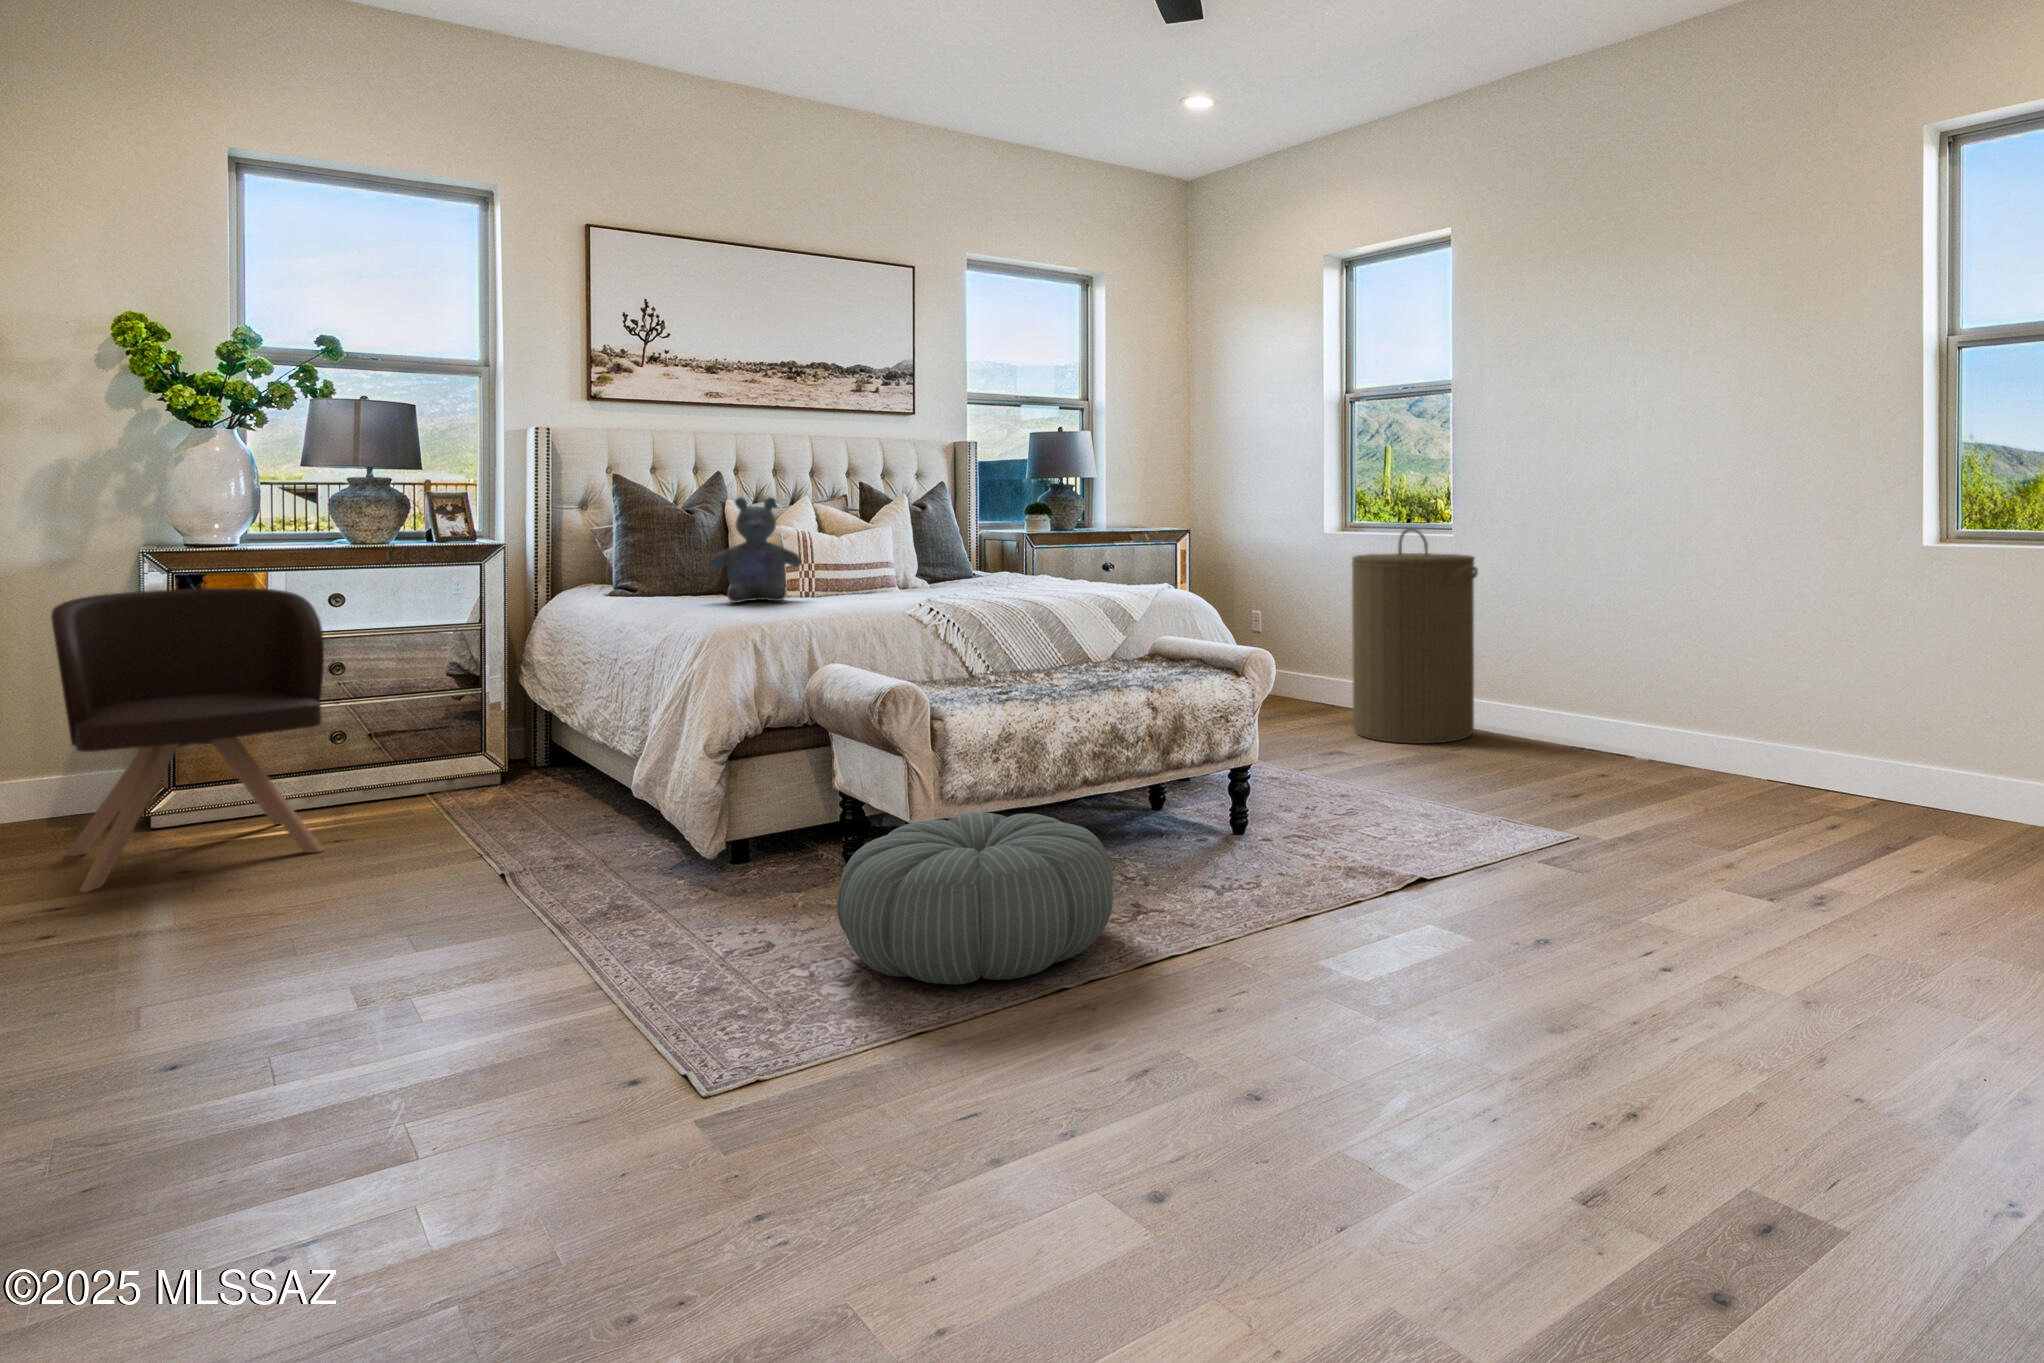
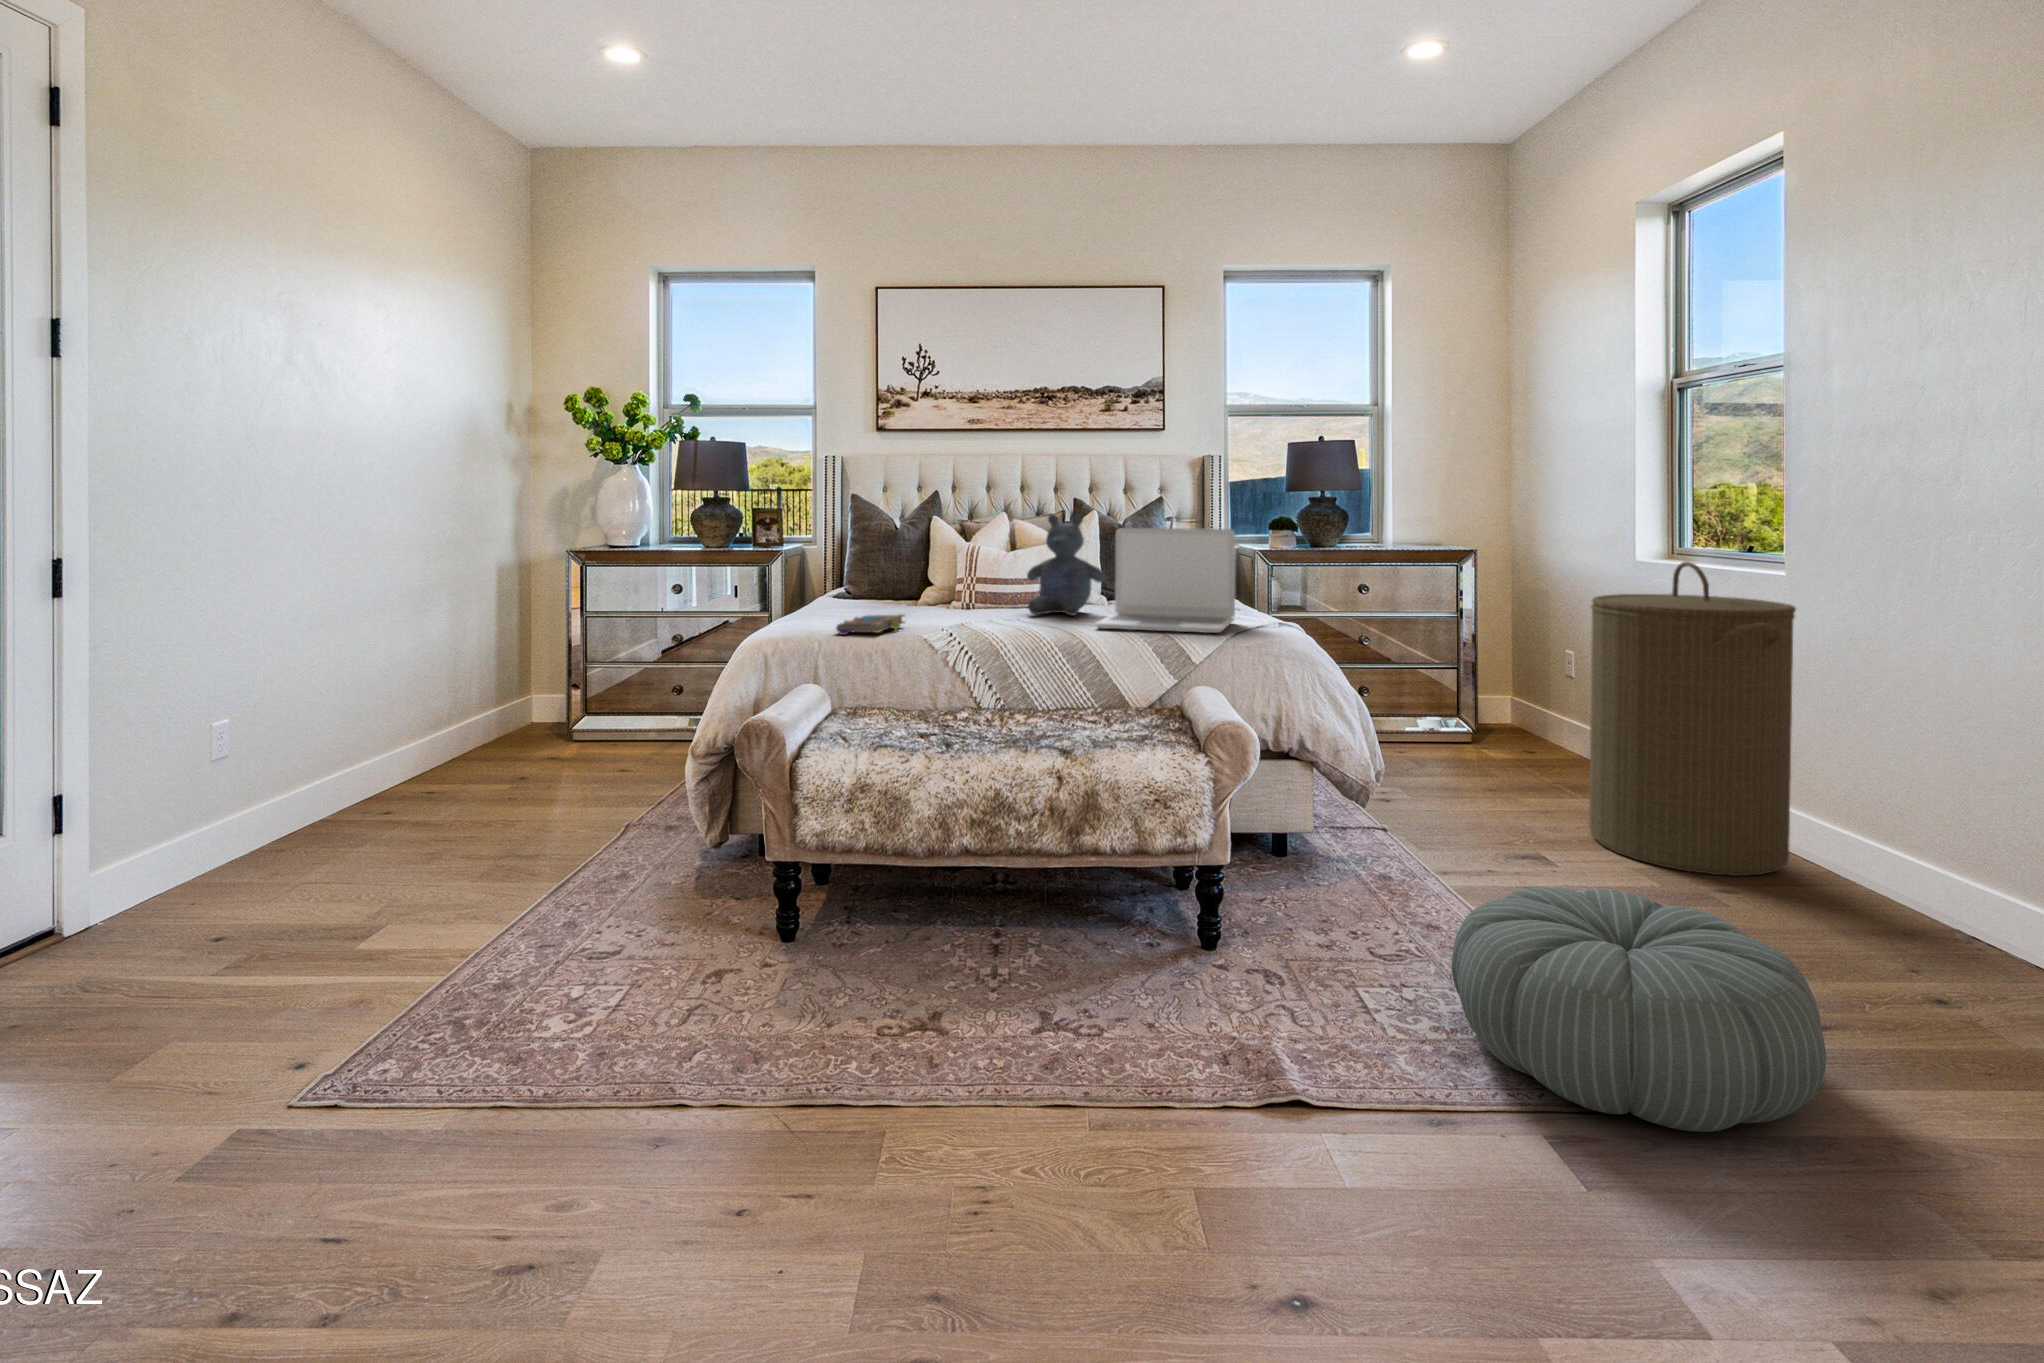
stuffed bear: present [710,497,802,603] -> present [1027,514,1105,616]
laptop: none [1020,508,1151,600] -> present [1095,528,1235,633]
armchair: present [51,588,324,892] -> none [471,573,641,774]
book: none [811,598,870,620] -> present [836,614,905,635]
pouf: present [837,813,1113,985] -> present [1452,887,1826,1132]

